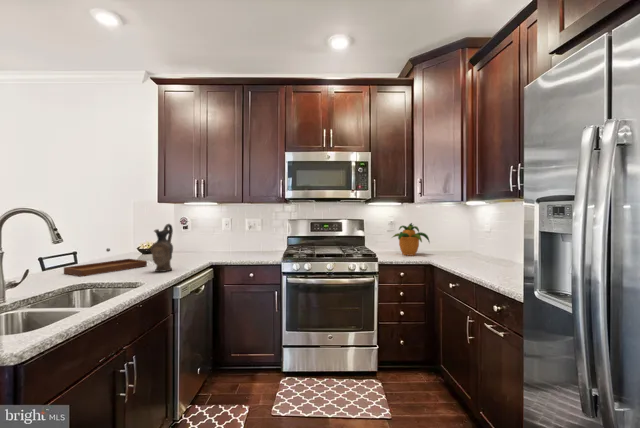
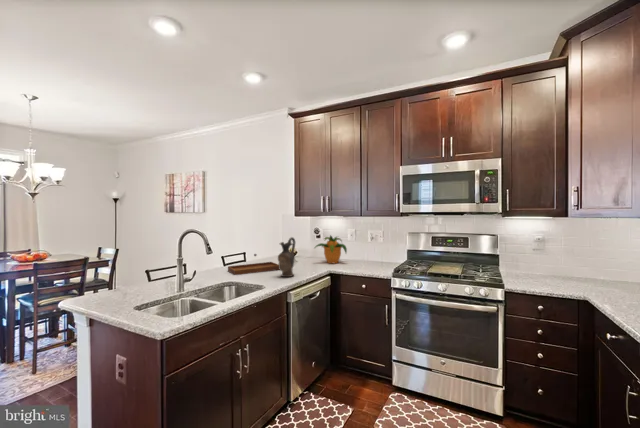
potted plant: present [393,223,429,256] -> present [316,236,347,263]

